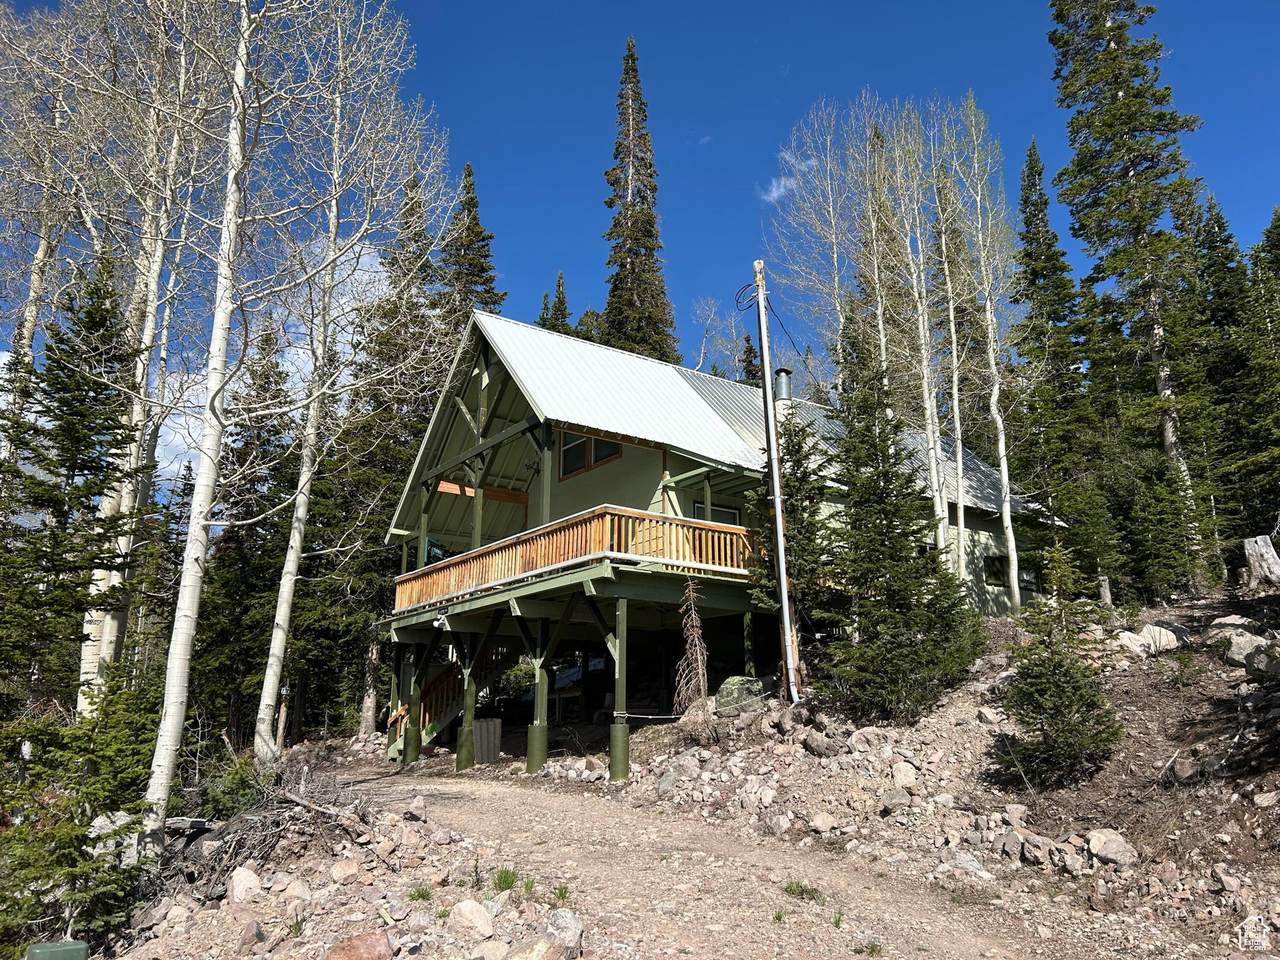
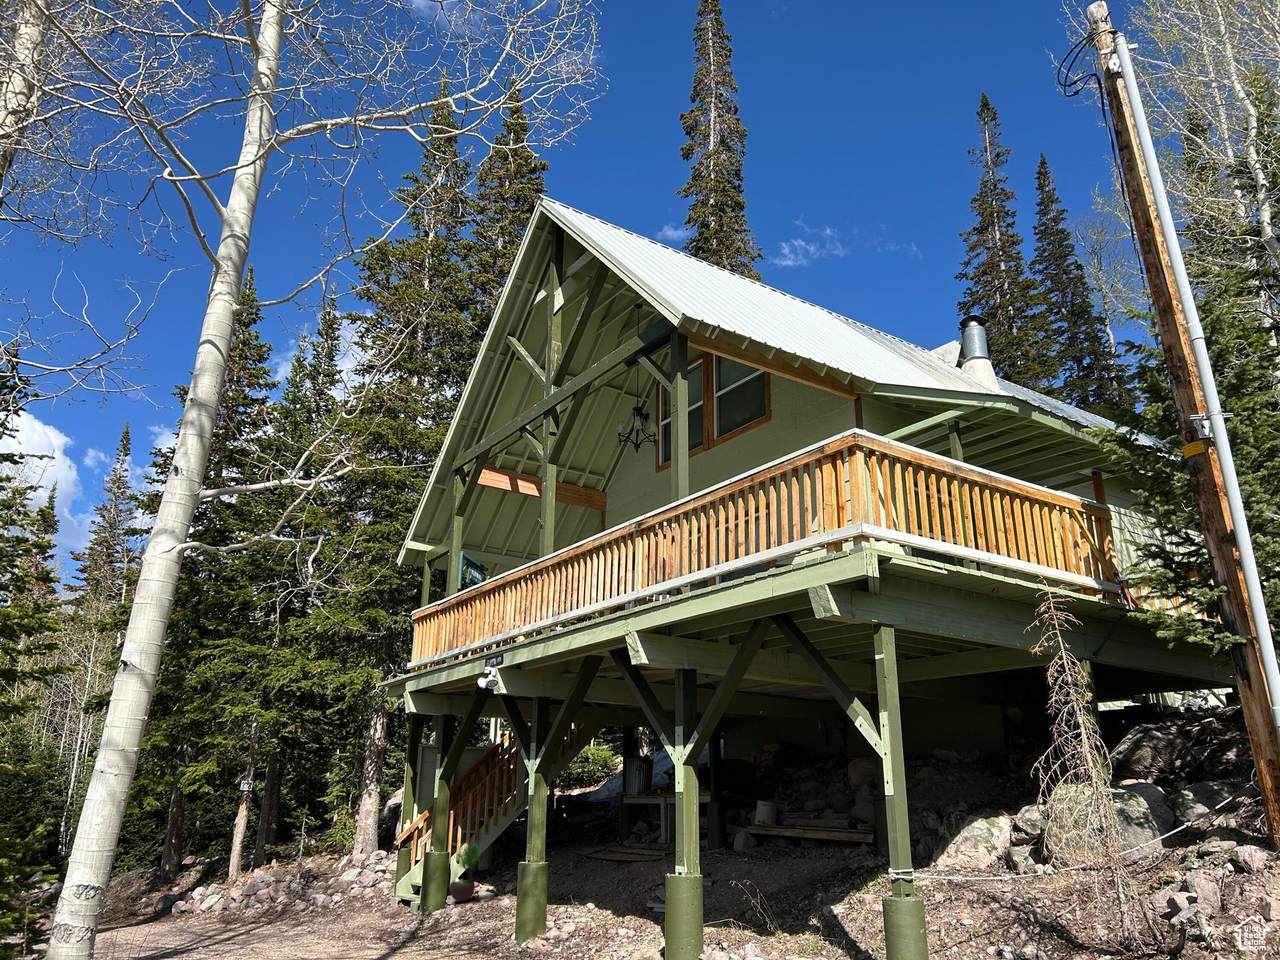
trash can: present [472,719,501,763] -> none [542,843,591,923]

